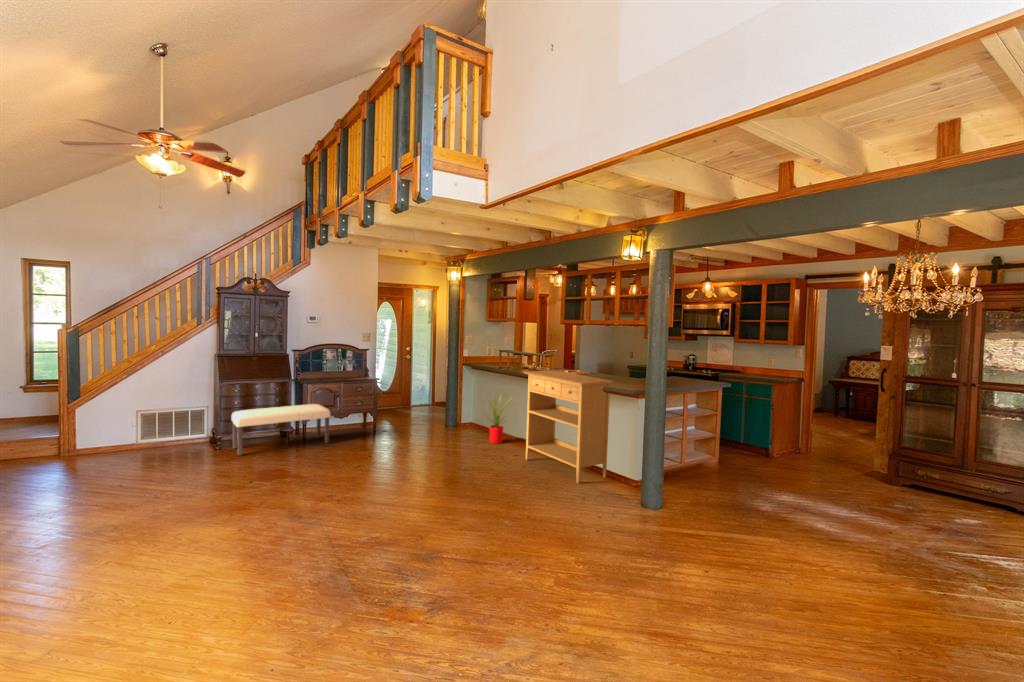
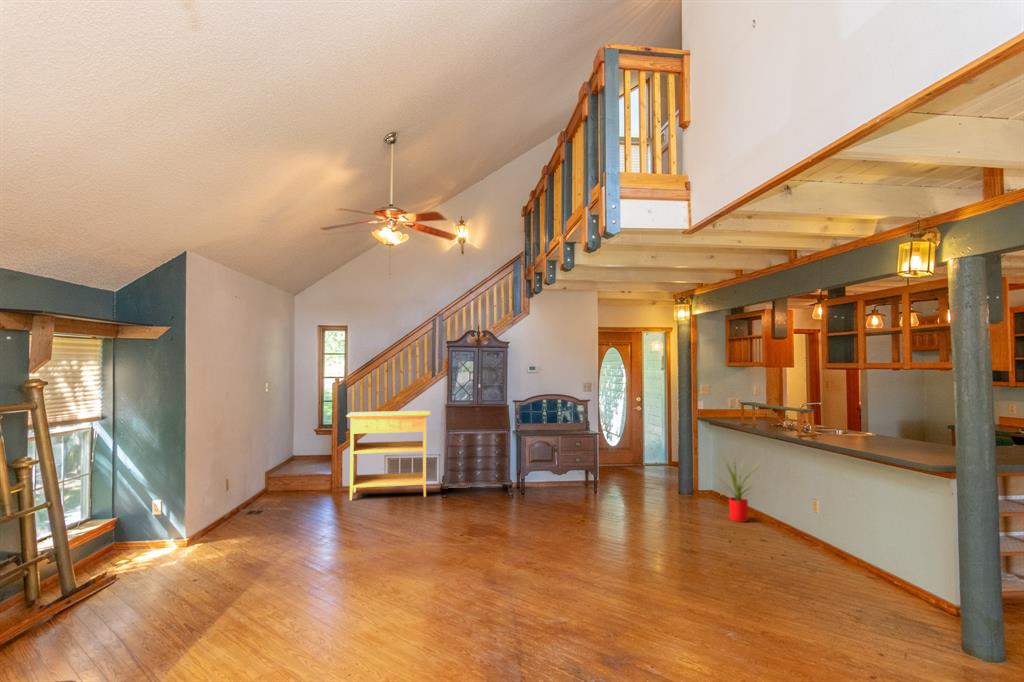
console table: present [523,370,613,483] -> present [346,411,430,500]
bench: present [232,404,331,456] -> none [457,457,546,505]

